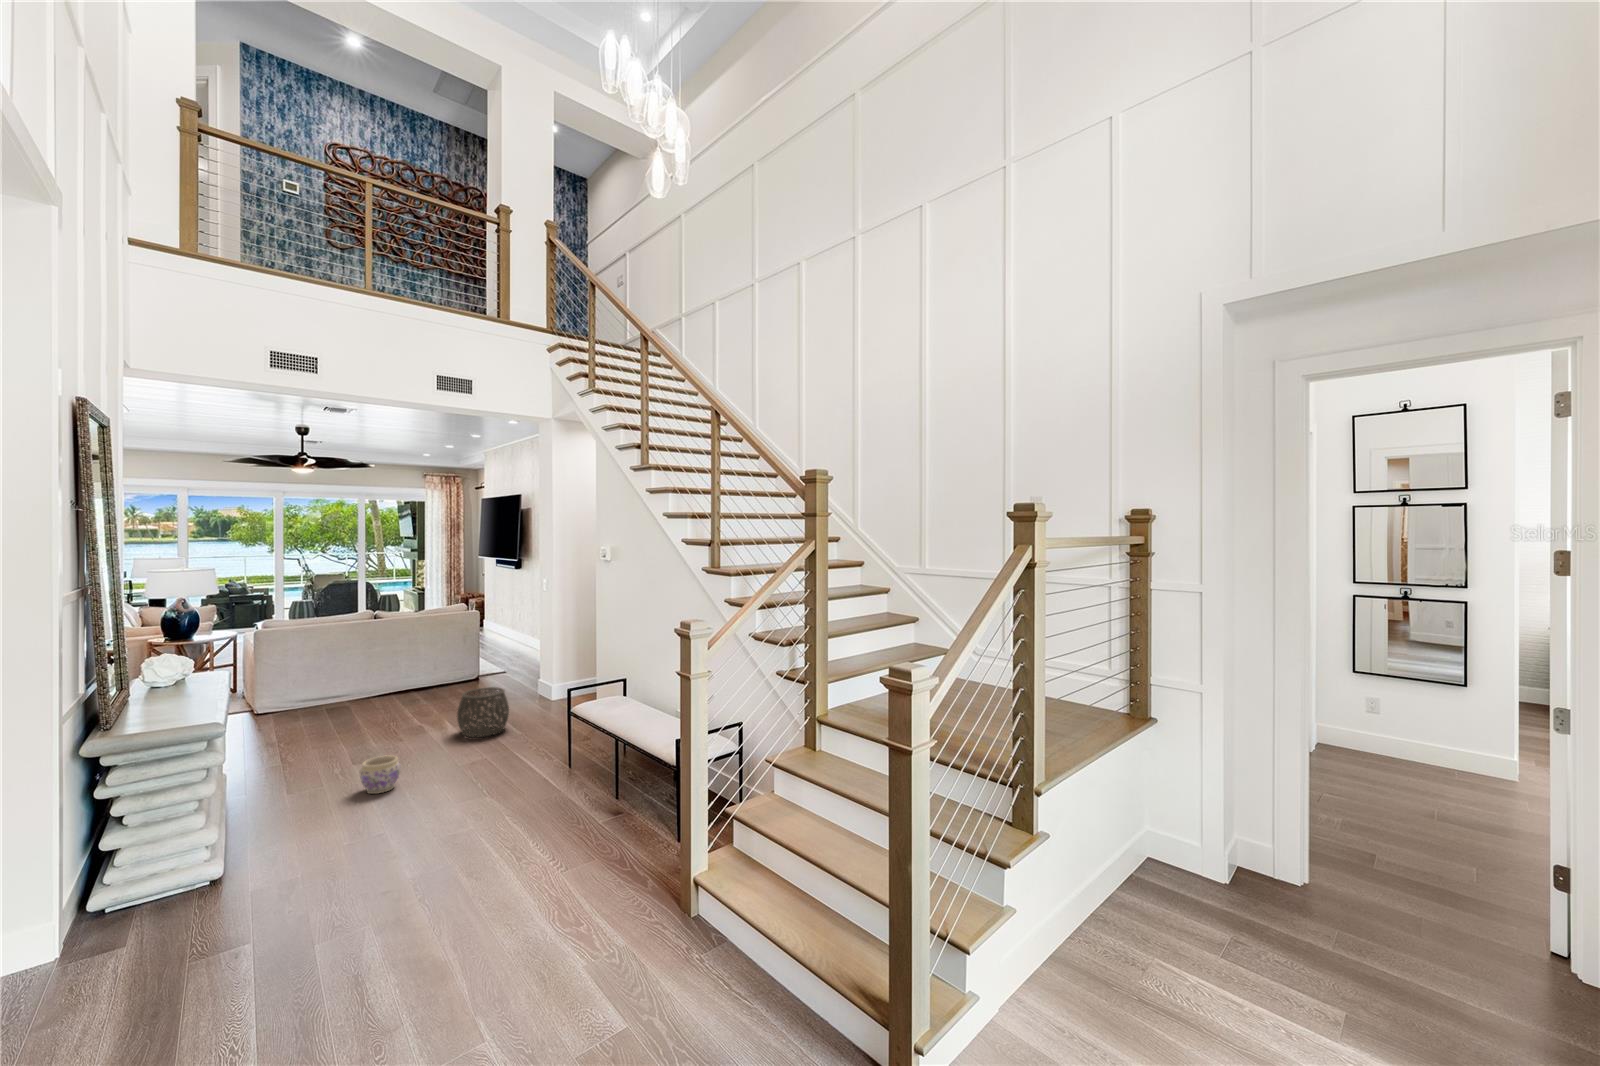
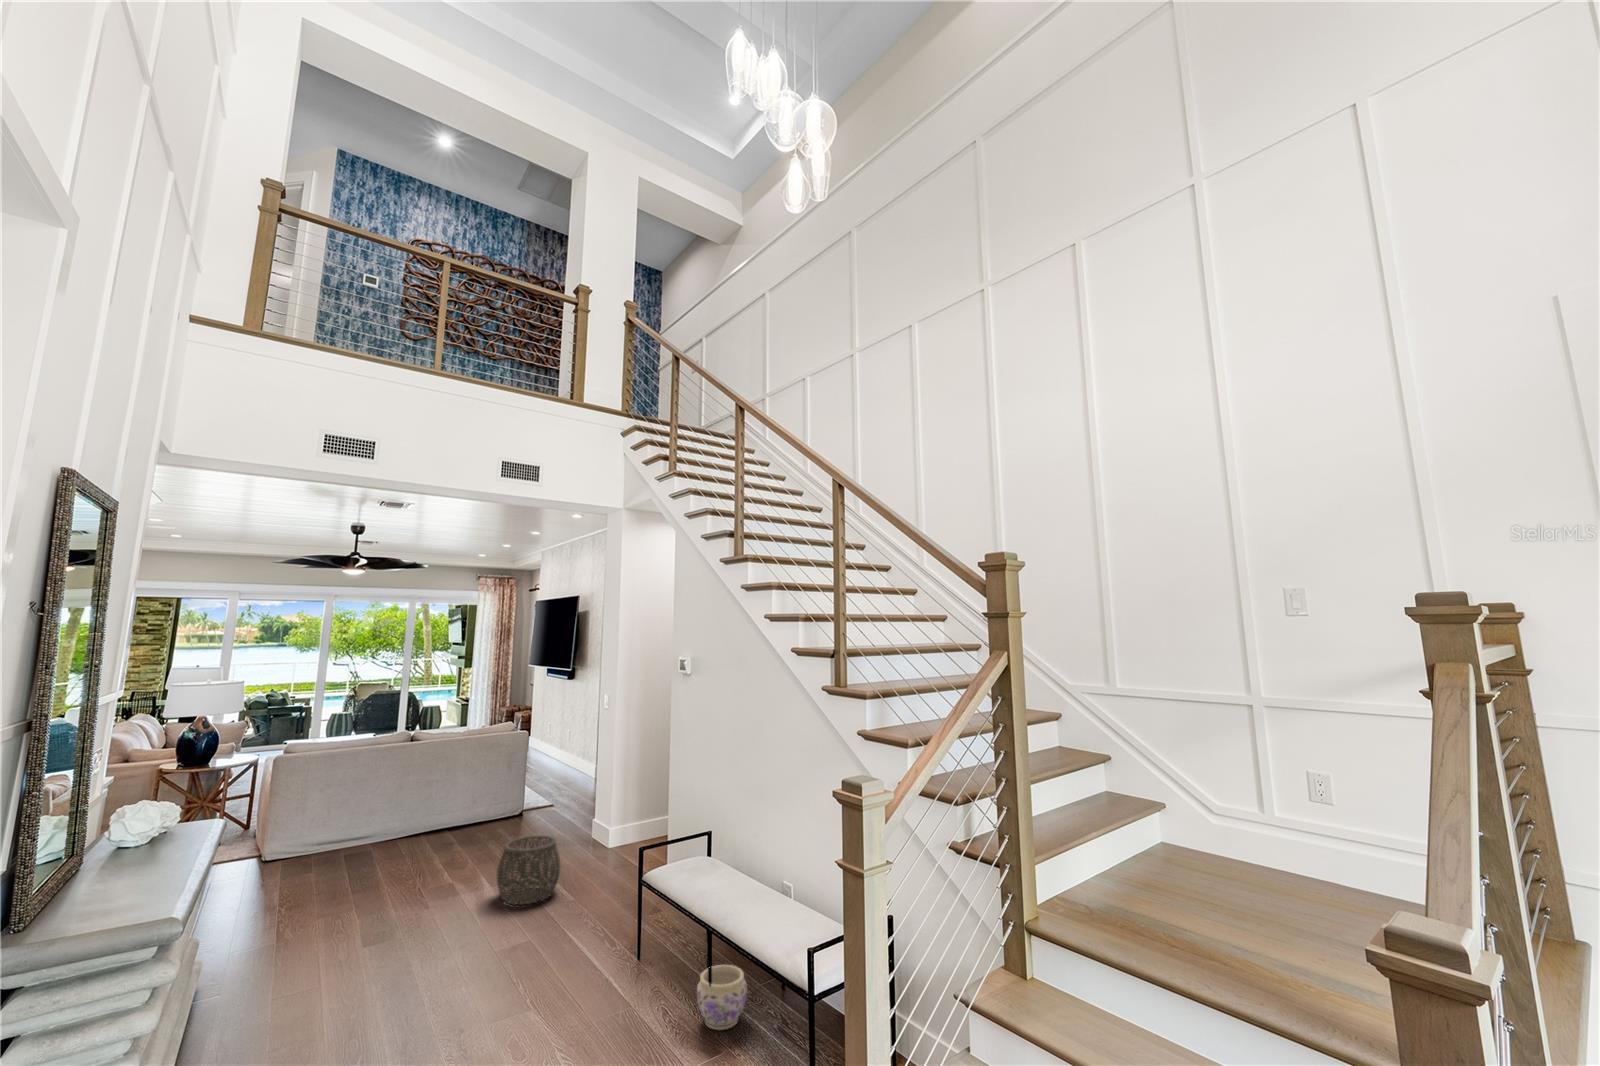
planter: present [360,755,401,794] -> present [697,965,747,1031]

